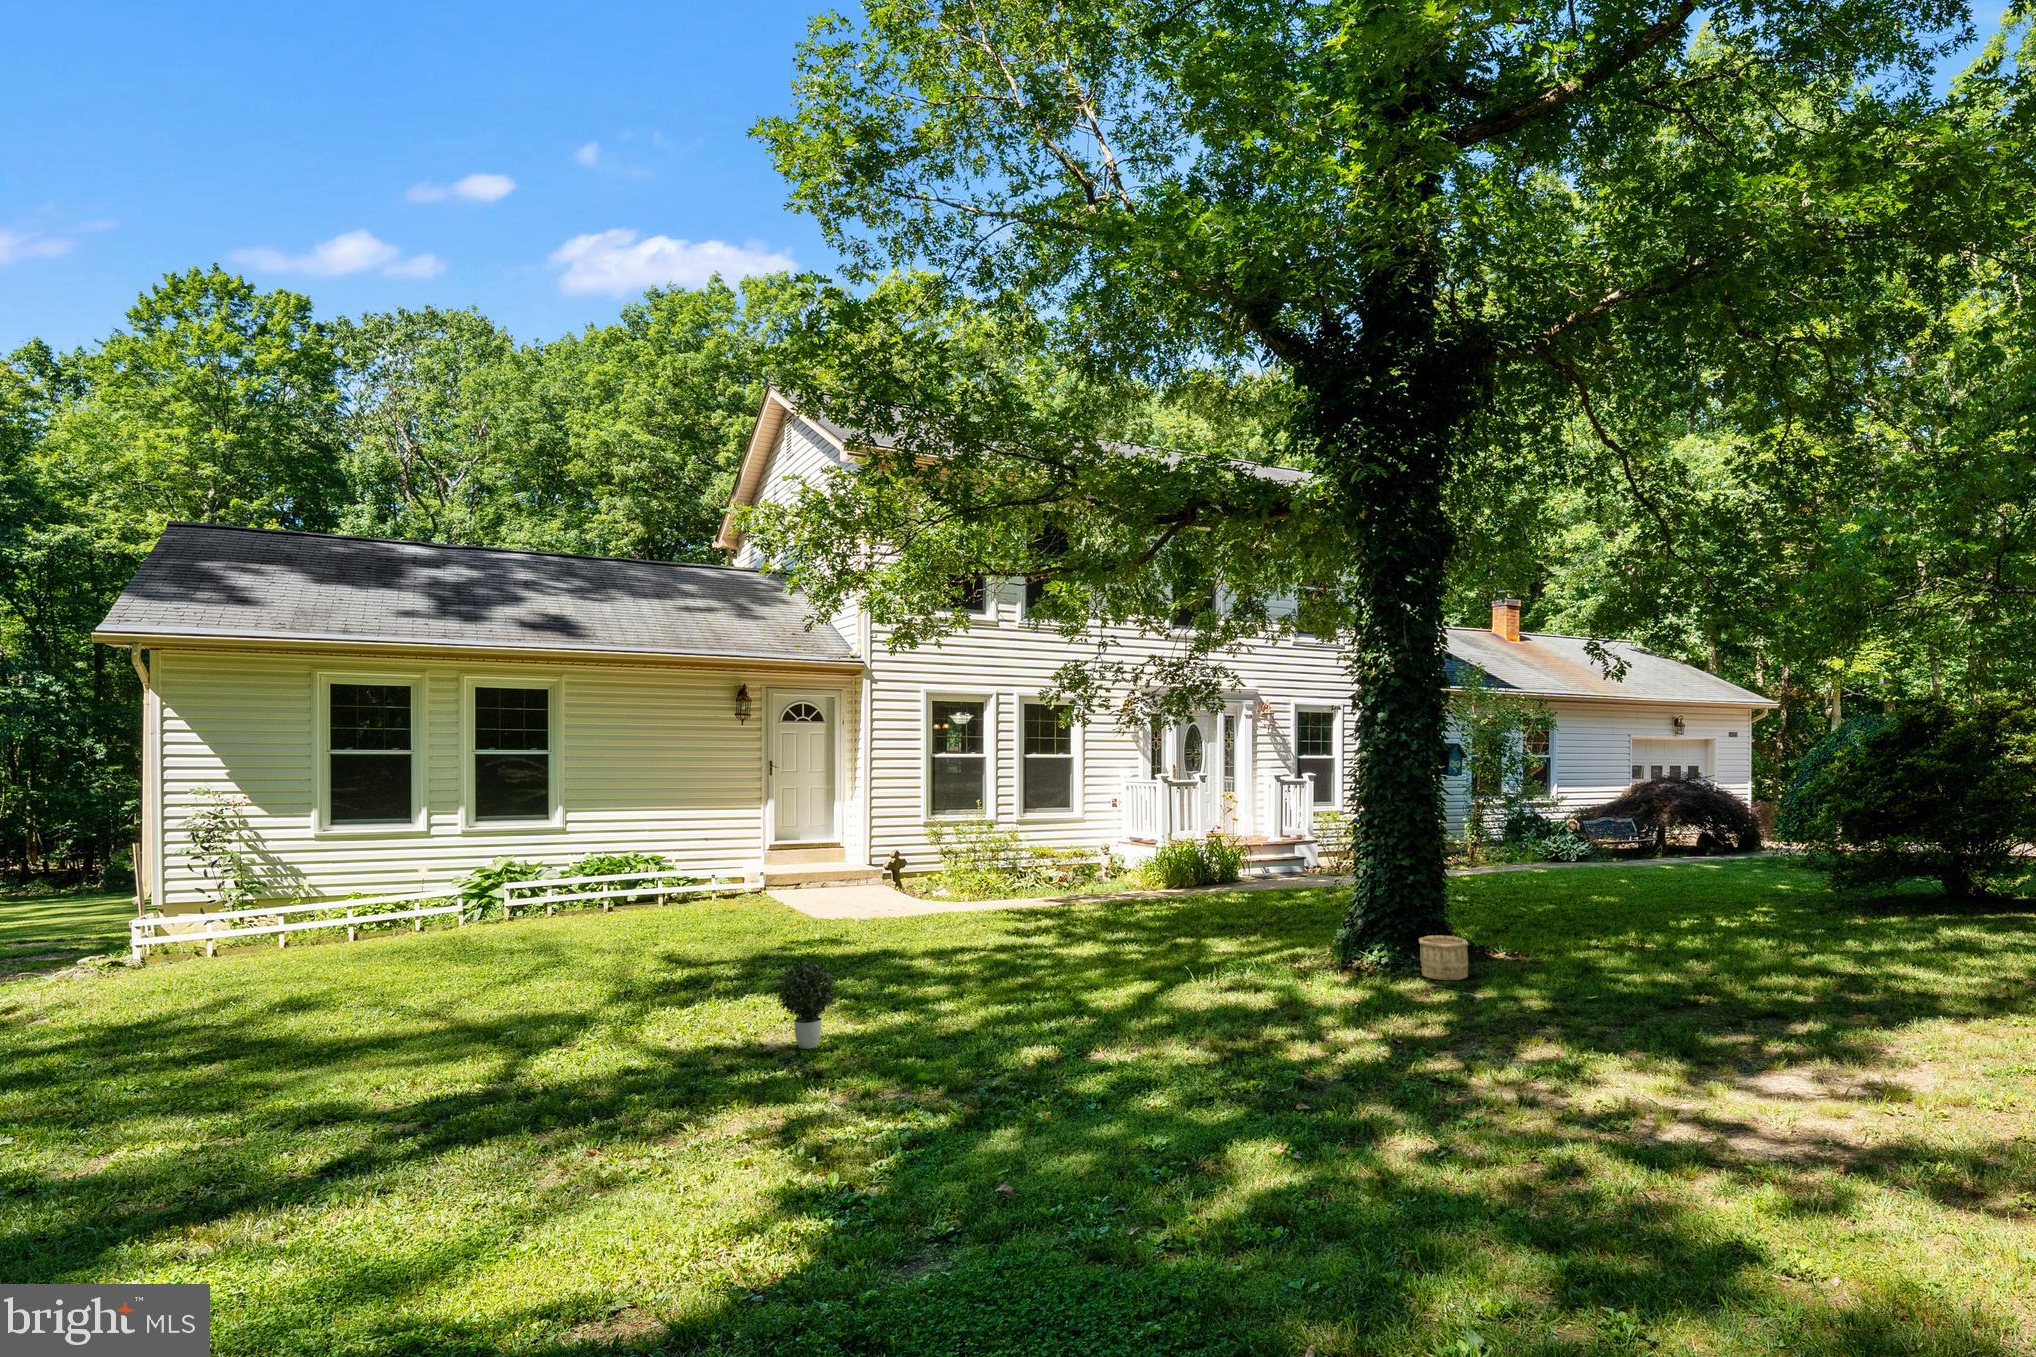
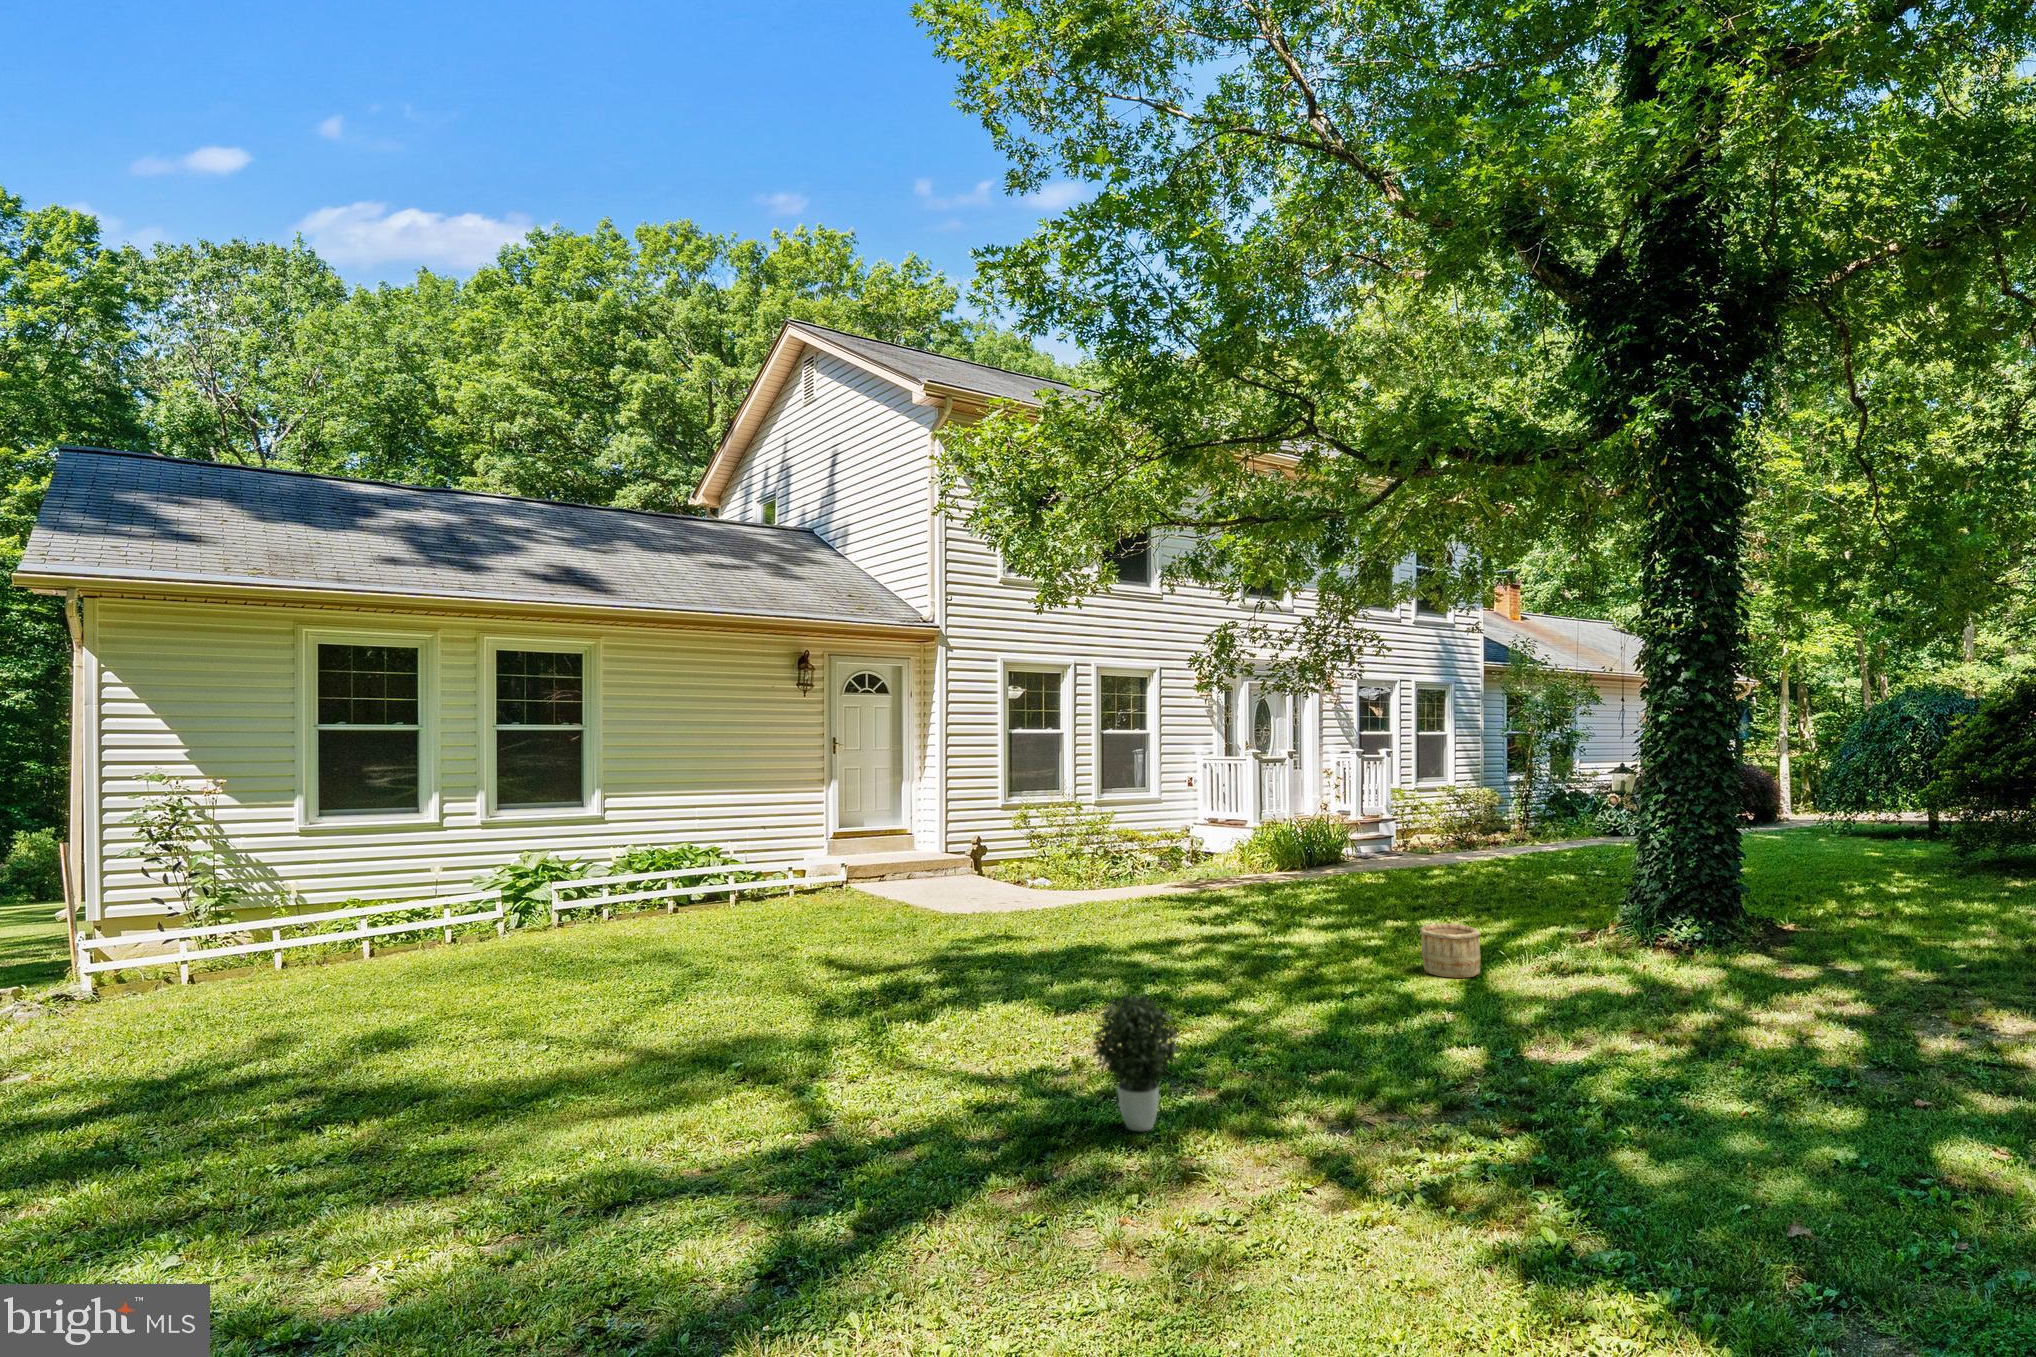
wooden bucket: present [1419,935,1469,980] -> present [1419,924,1481,978]

